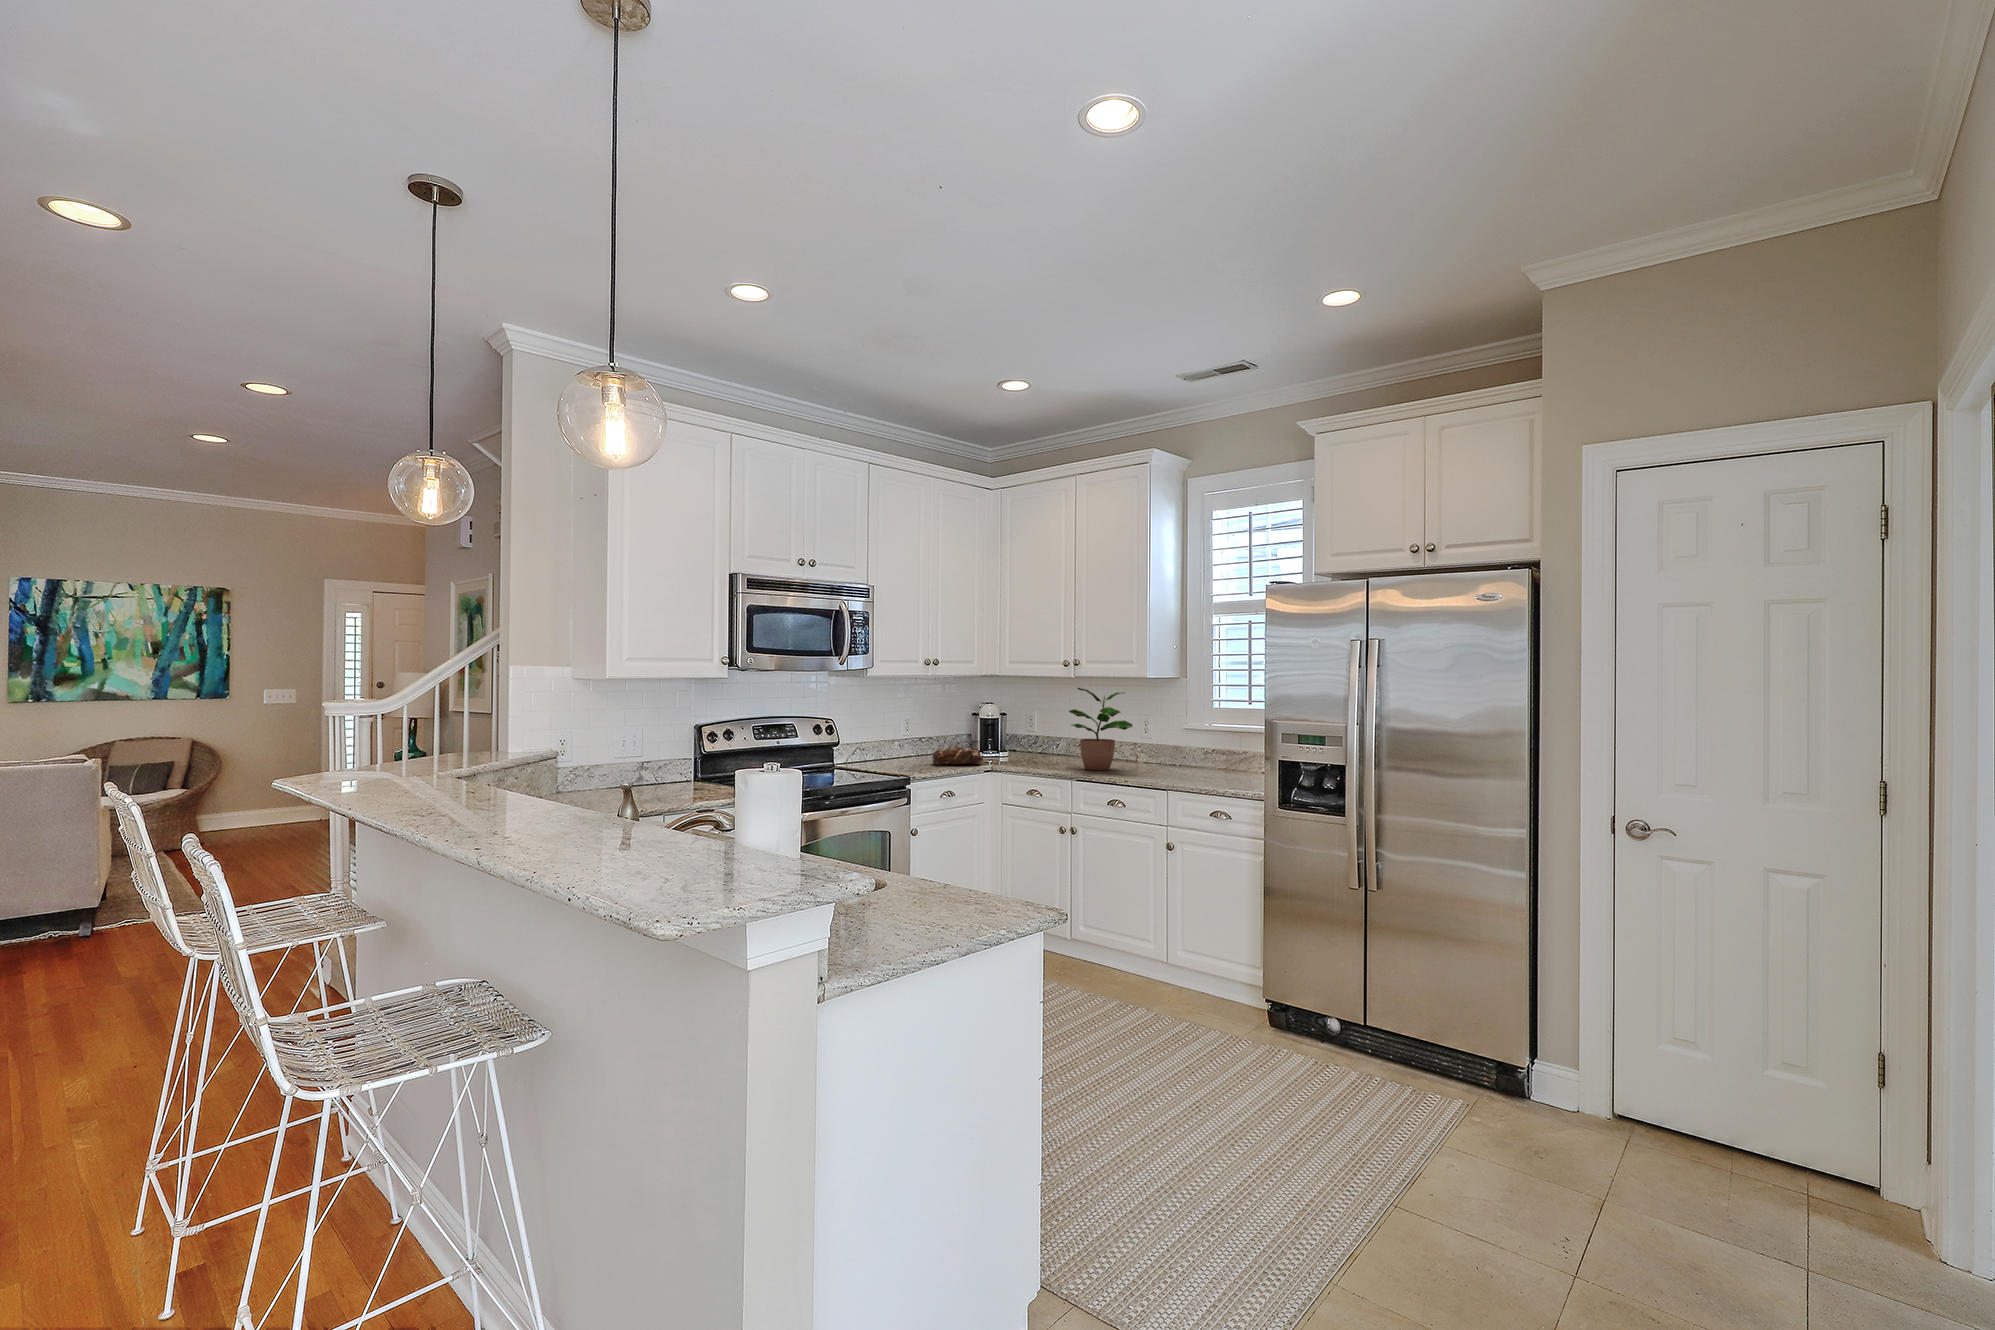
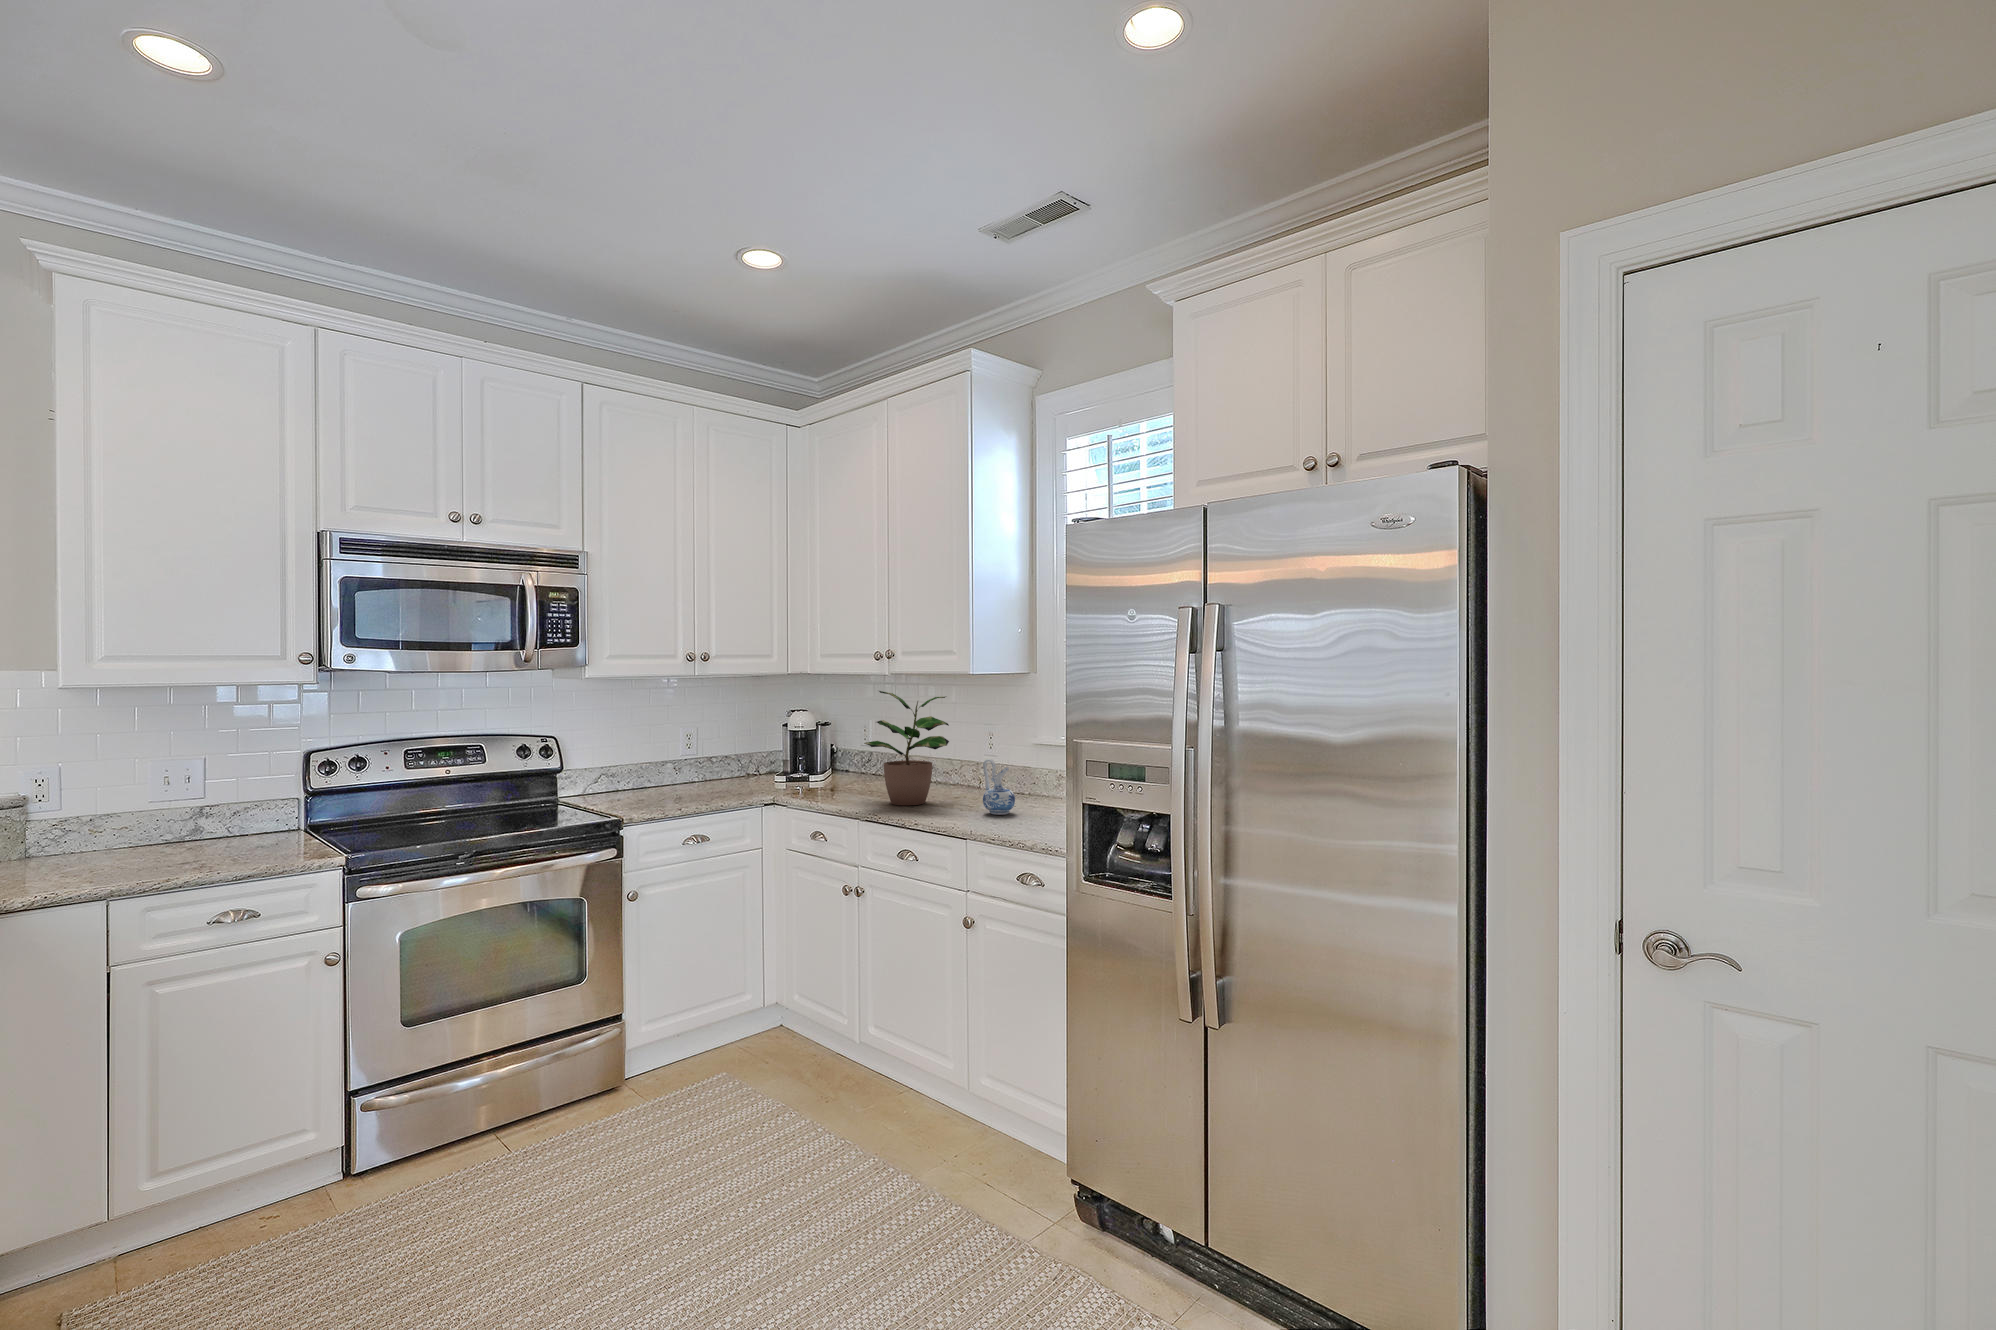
ceramic pitcher: none [1160,737,1184,776] -> present [983,759,1015,815]
bread loaf: present [933,746,983,765] -> none [692,771,763,797]

